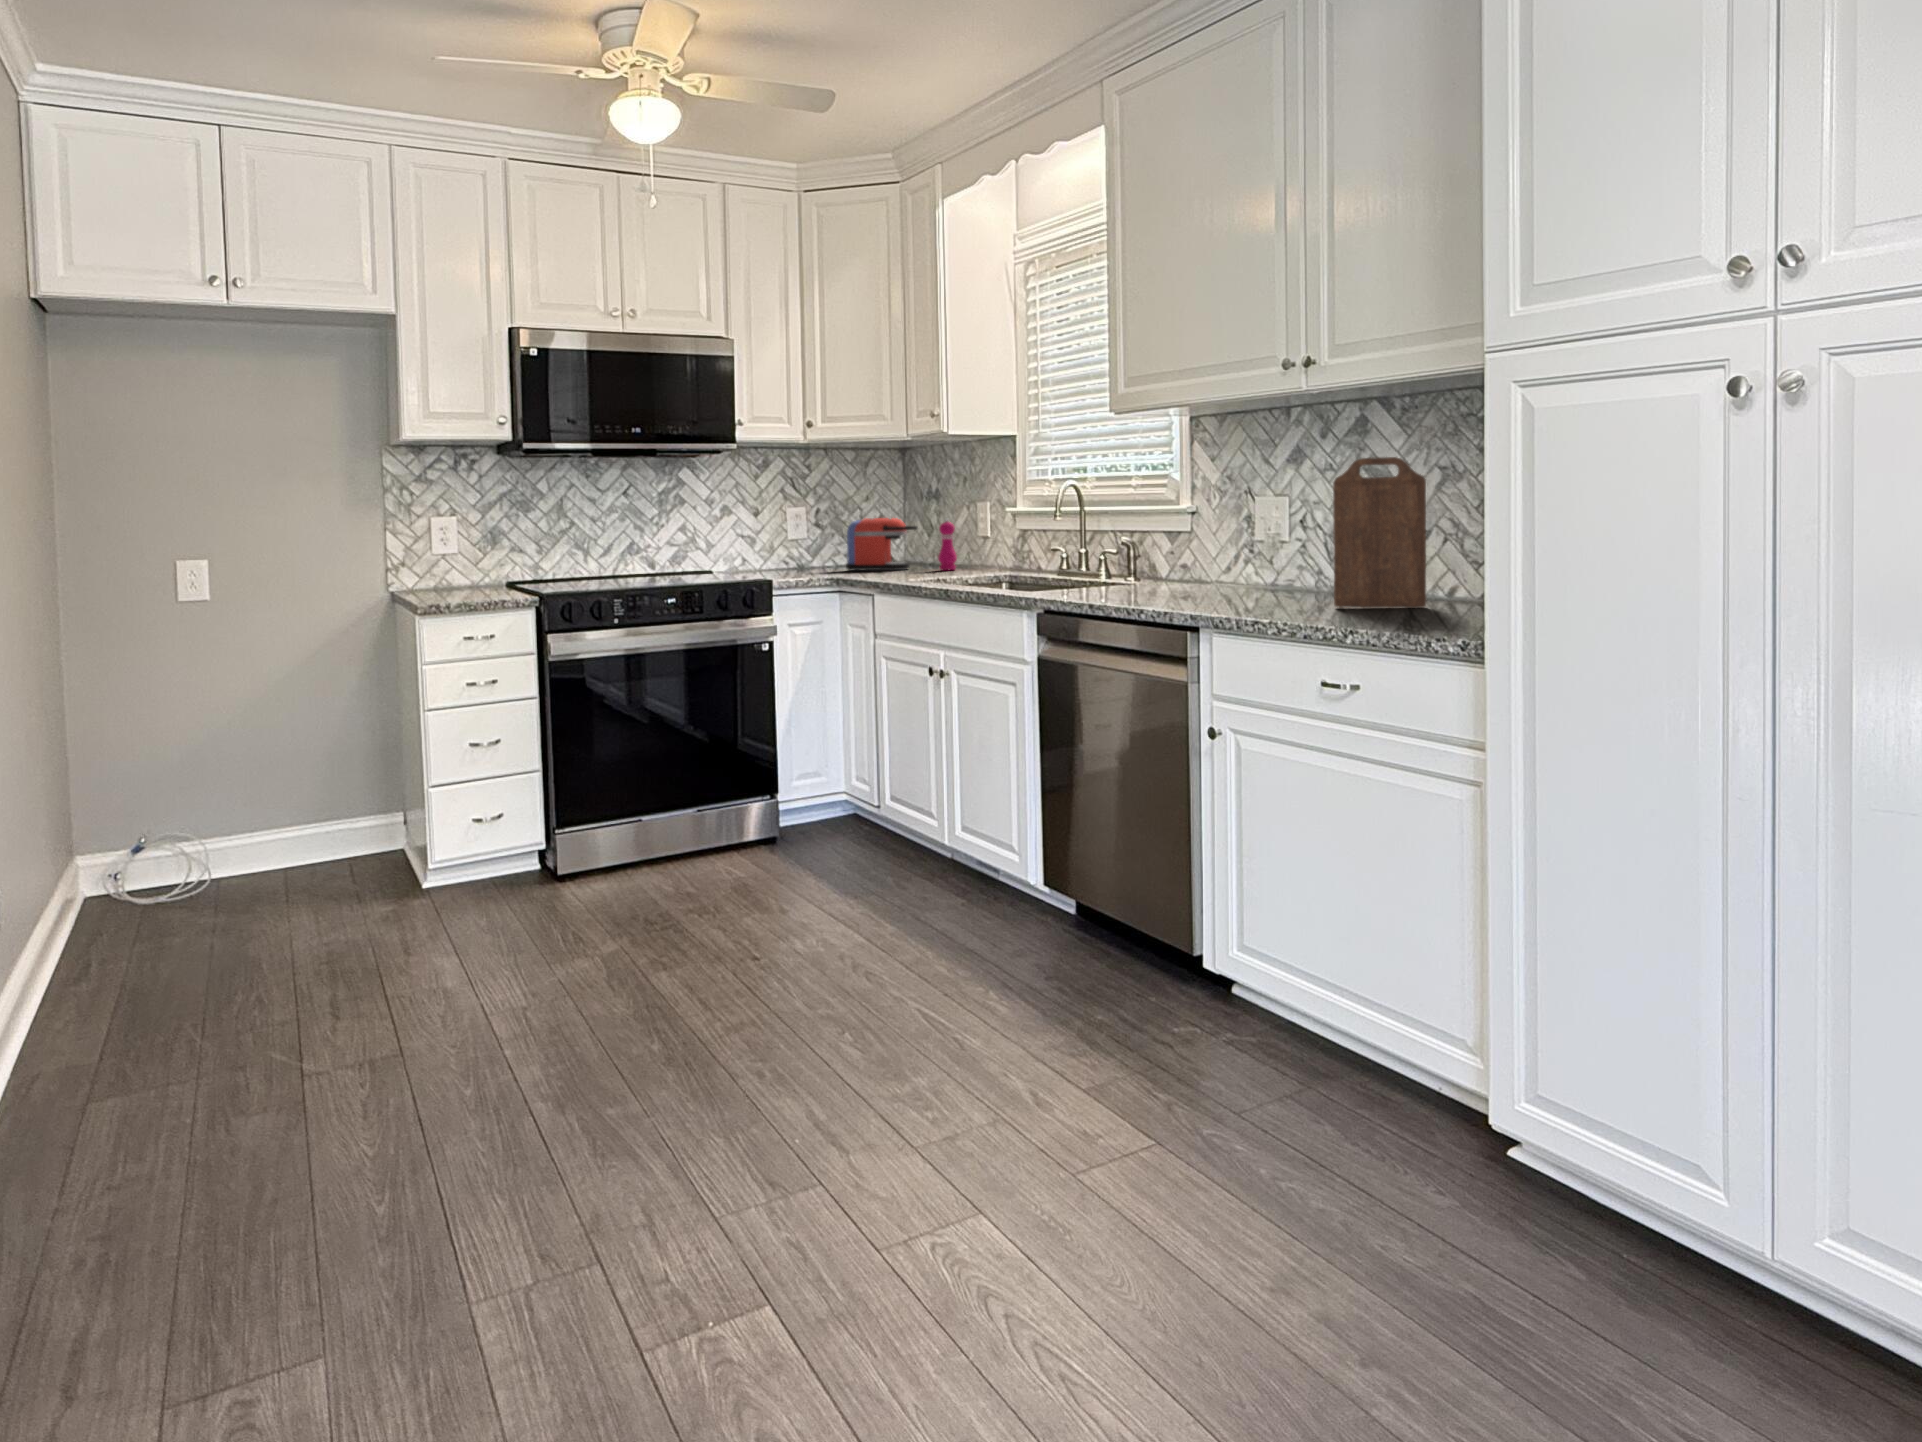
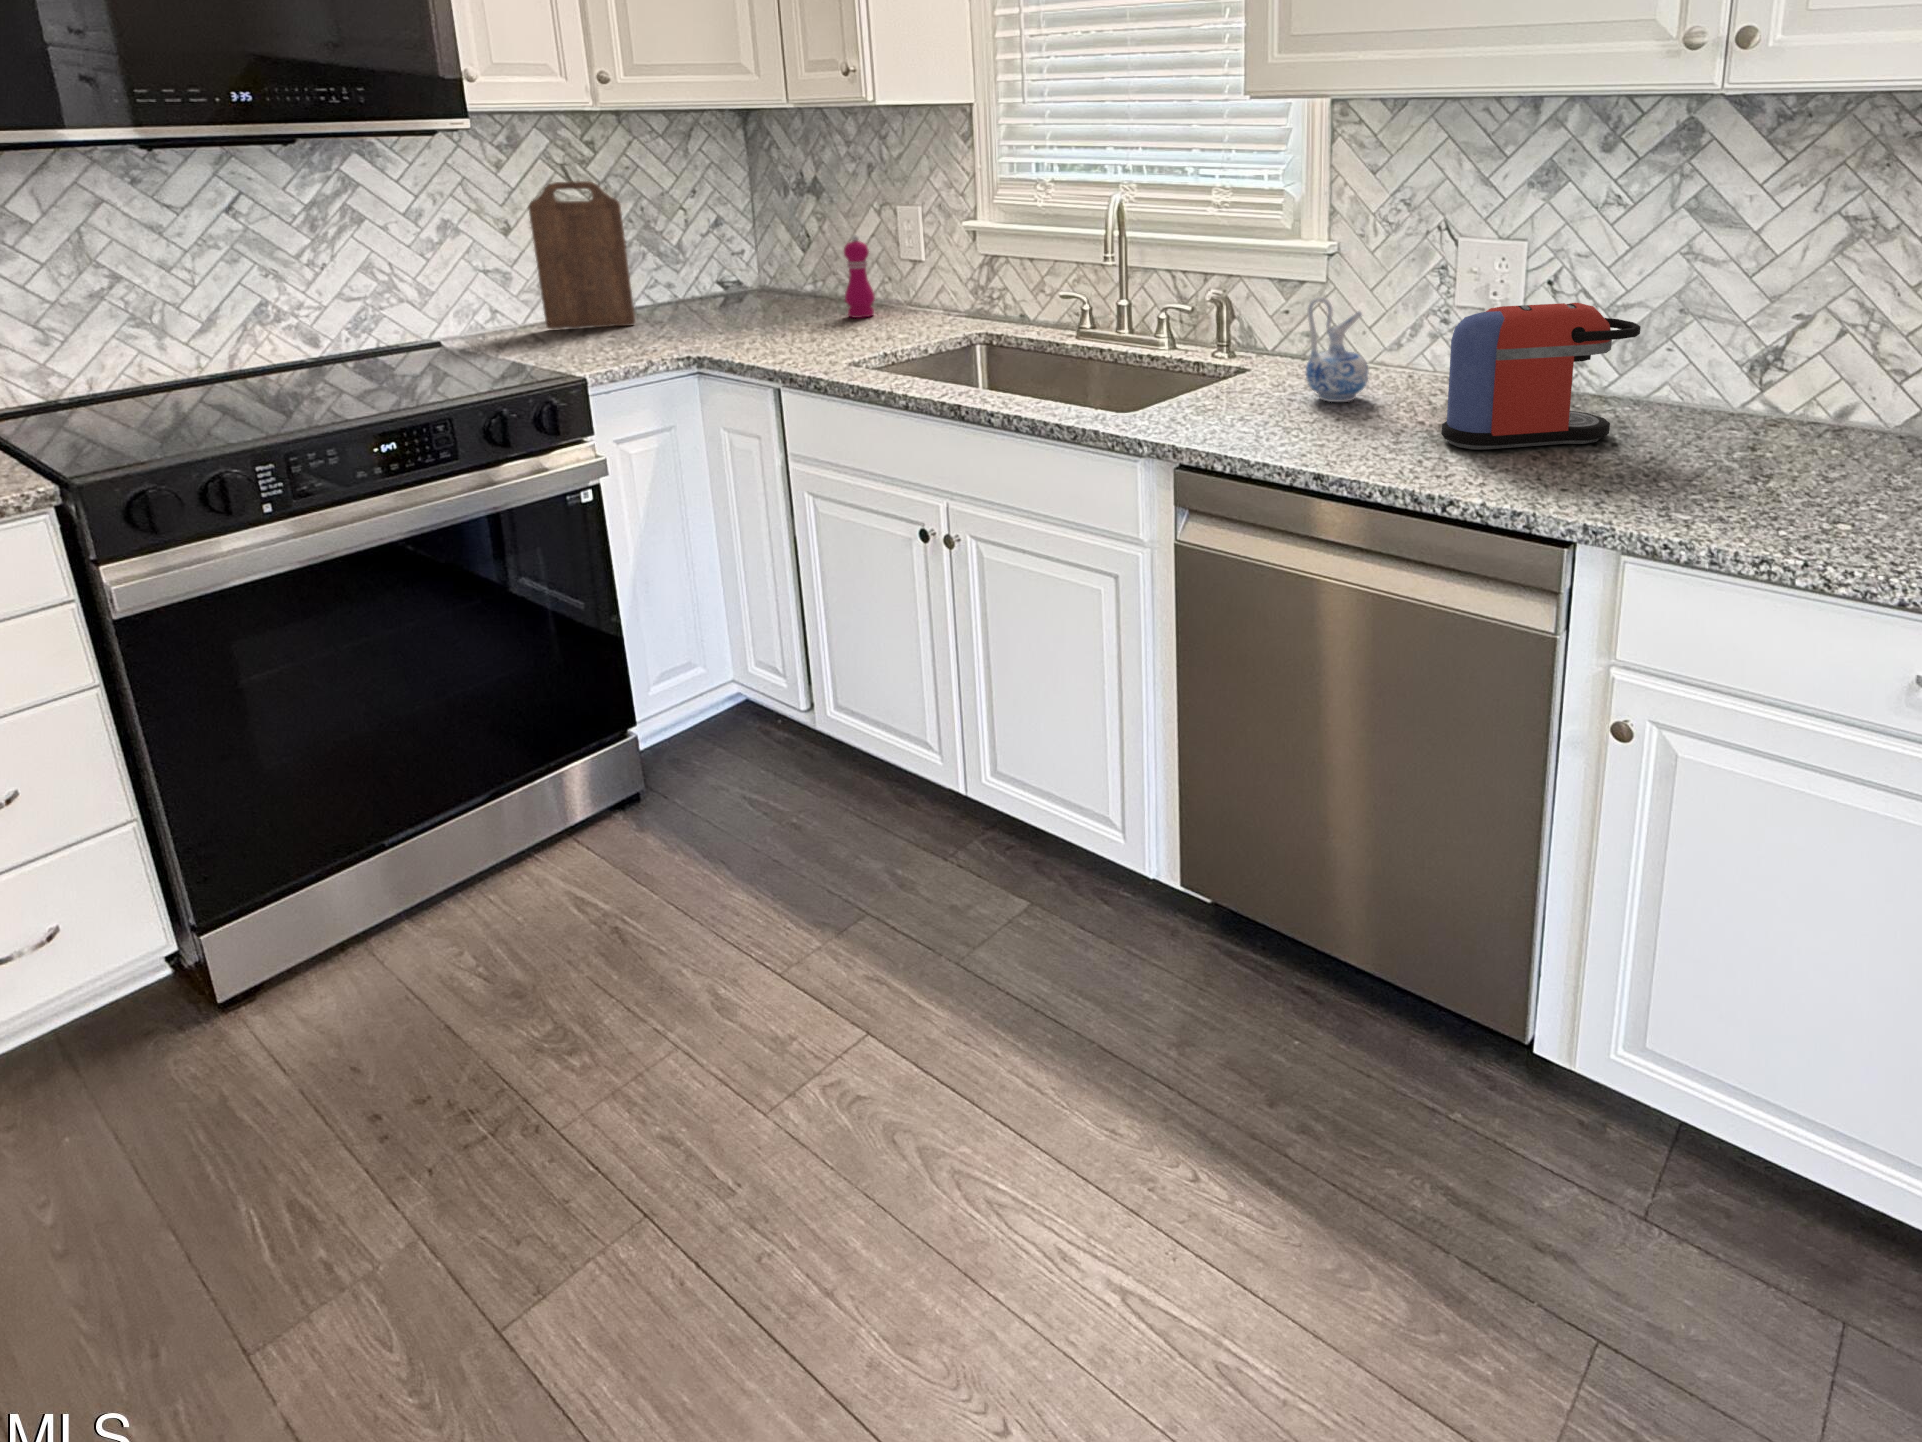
cutting board: present [1333,457,1426,608] -> present [528,181,635,329]
coffee maker: present [846,518,918,570] -> present [1441,303,1640,449]
ceramic pitcher: none [1144,527,1183,592] -> present [1306,297,1368,402]

